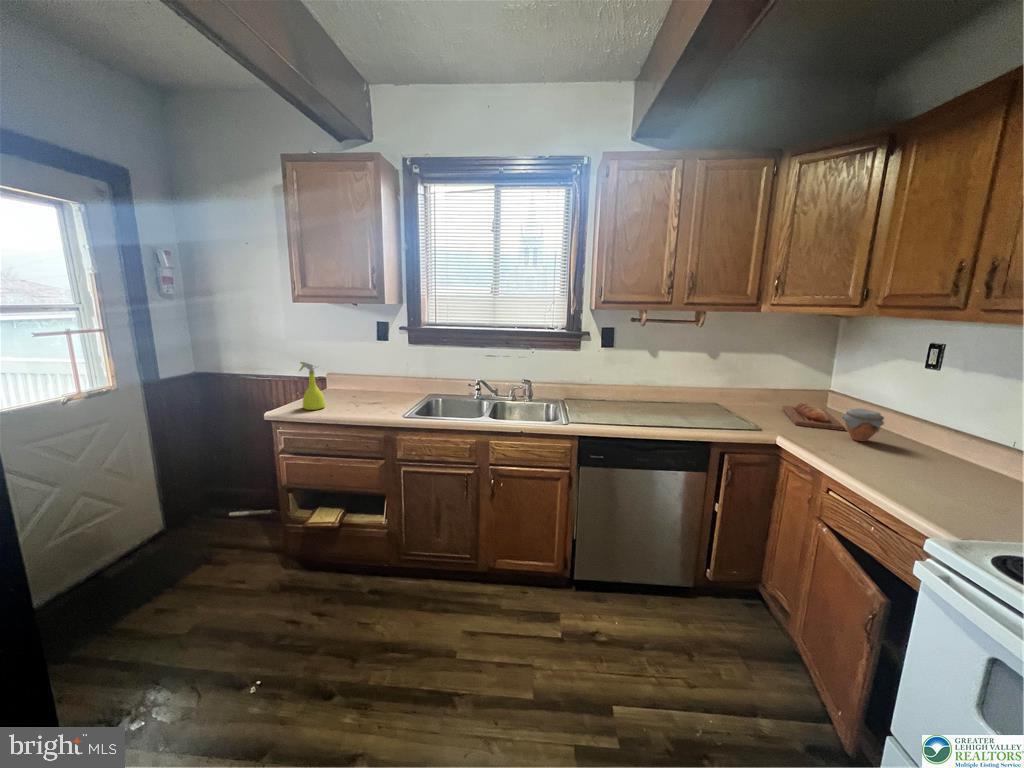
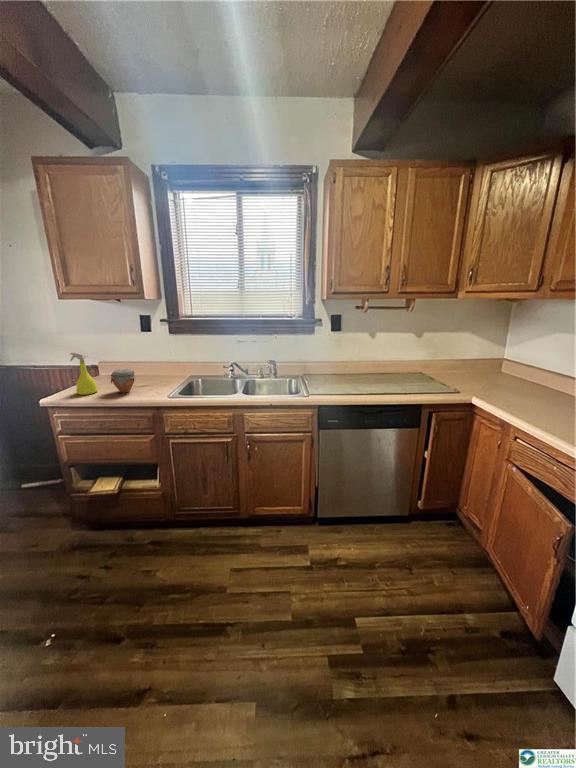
bread loaf: present [783,403,844,430] -> none [469,369,519,389]
jar: present [842,408,884,442] -> present [111,369,135,393]

